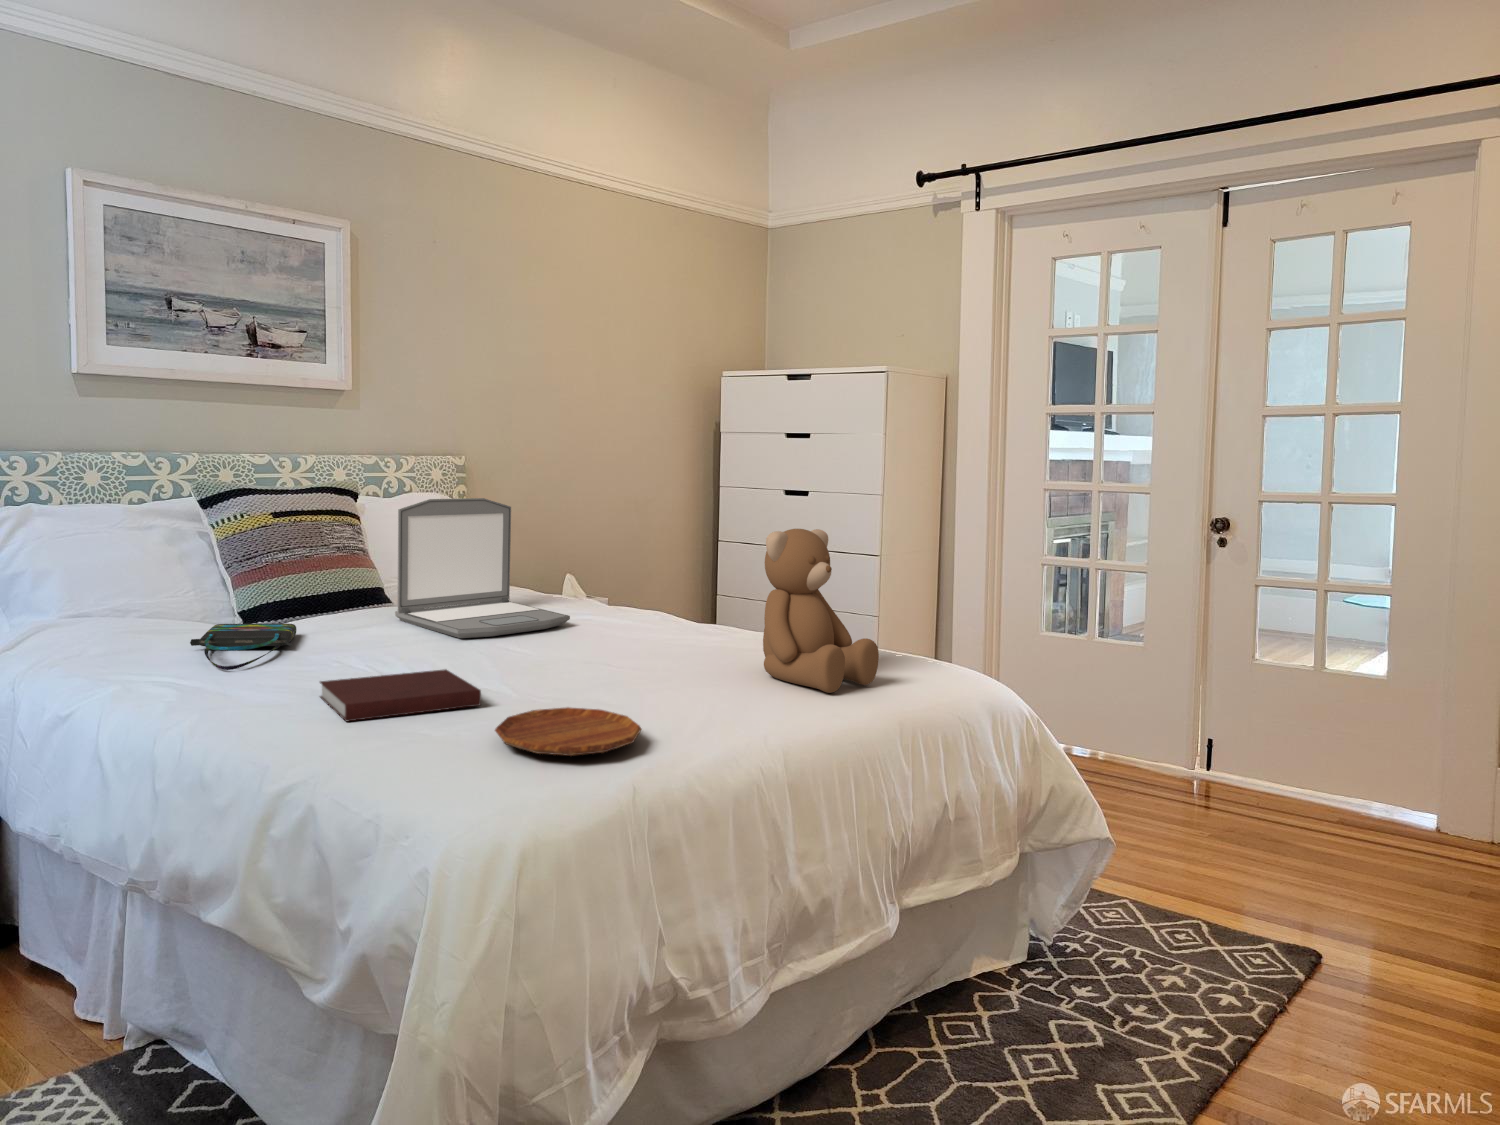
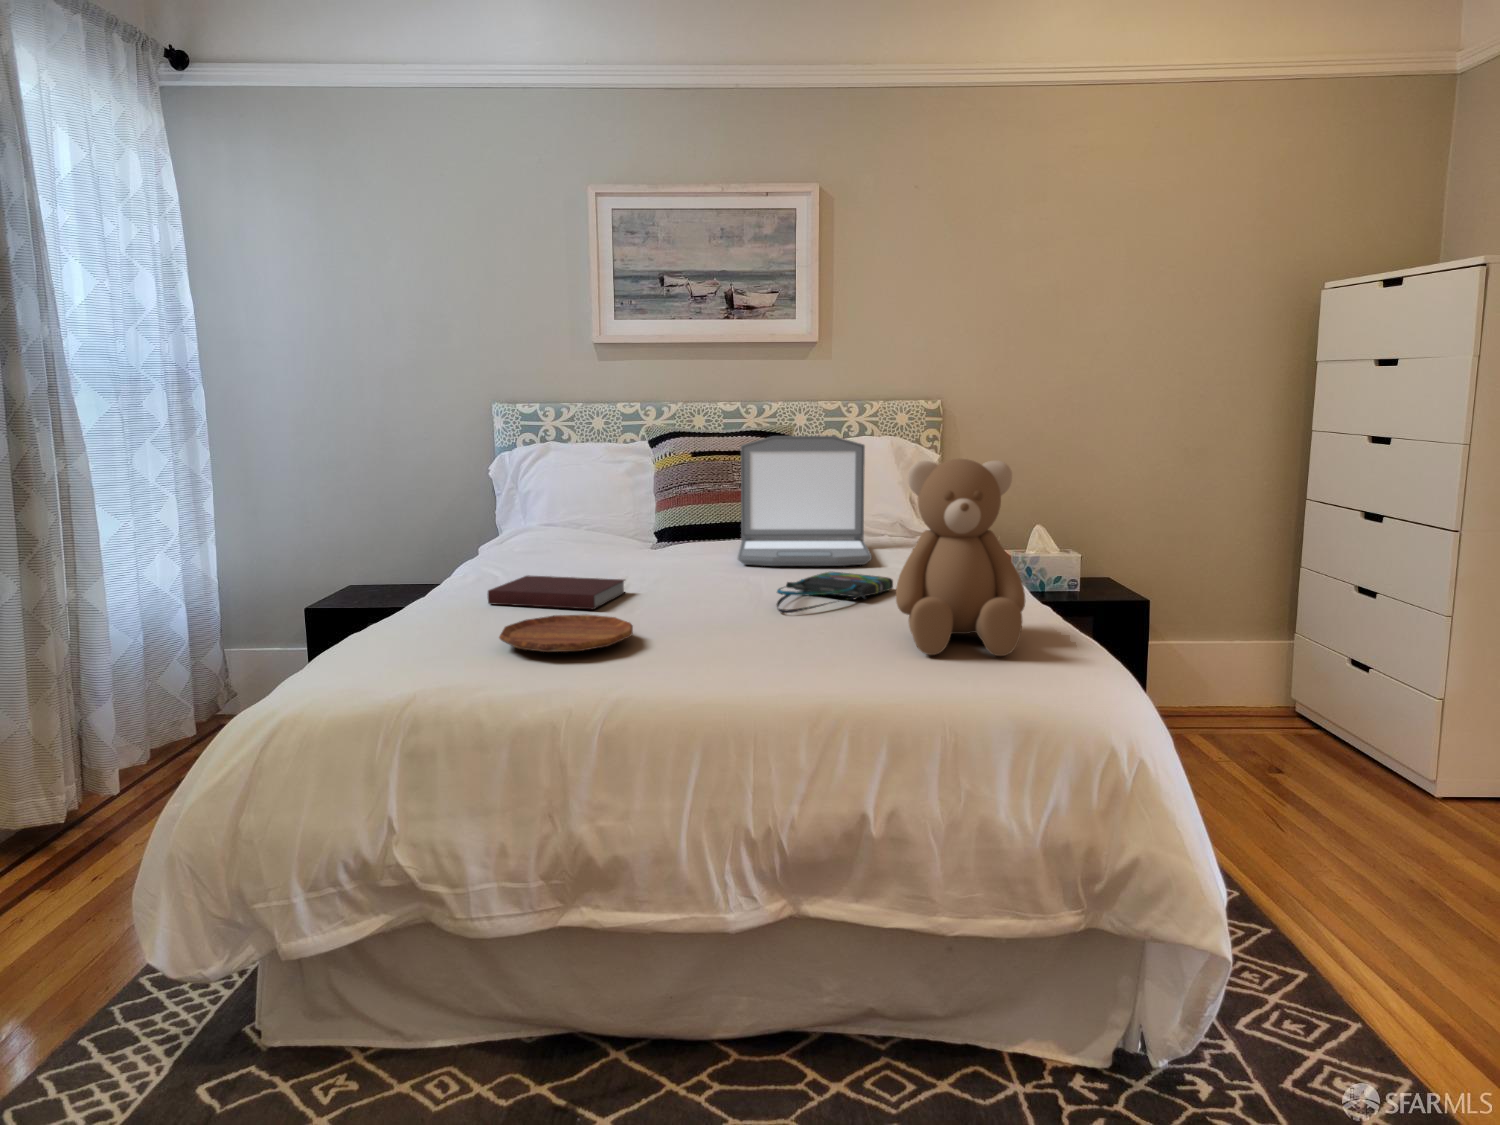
tote bag: present [190,623,296,670] -> present [776,572,893,613]

